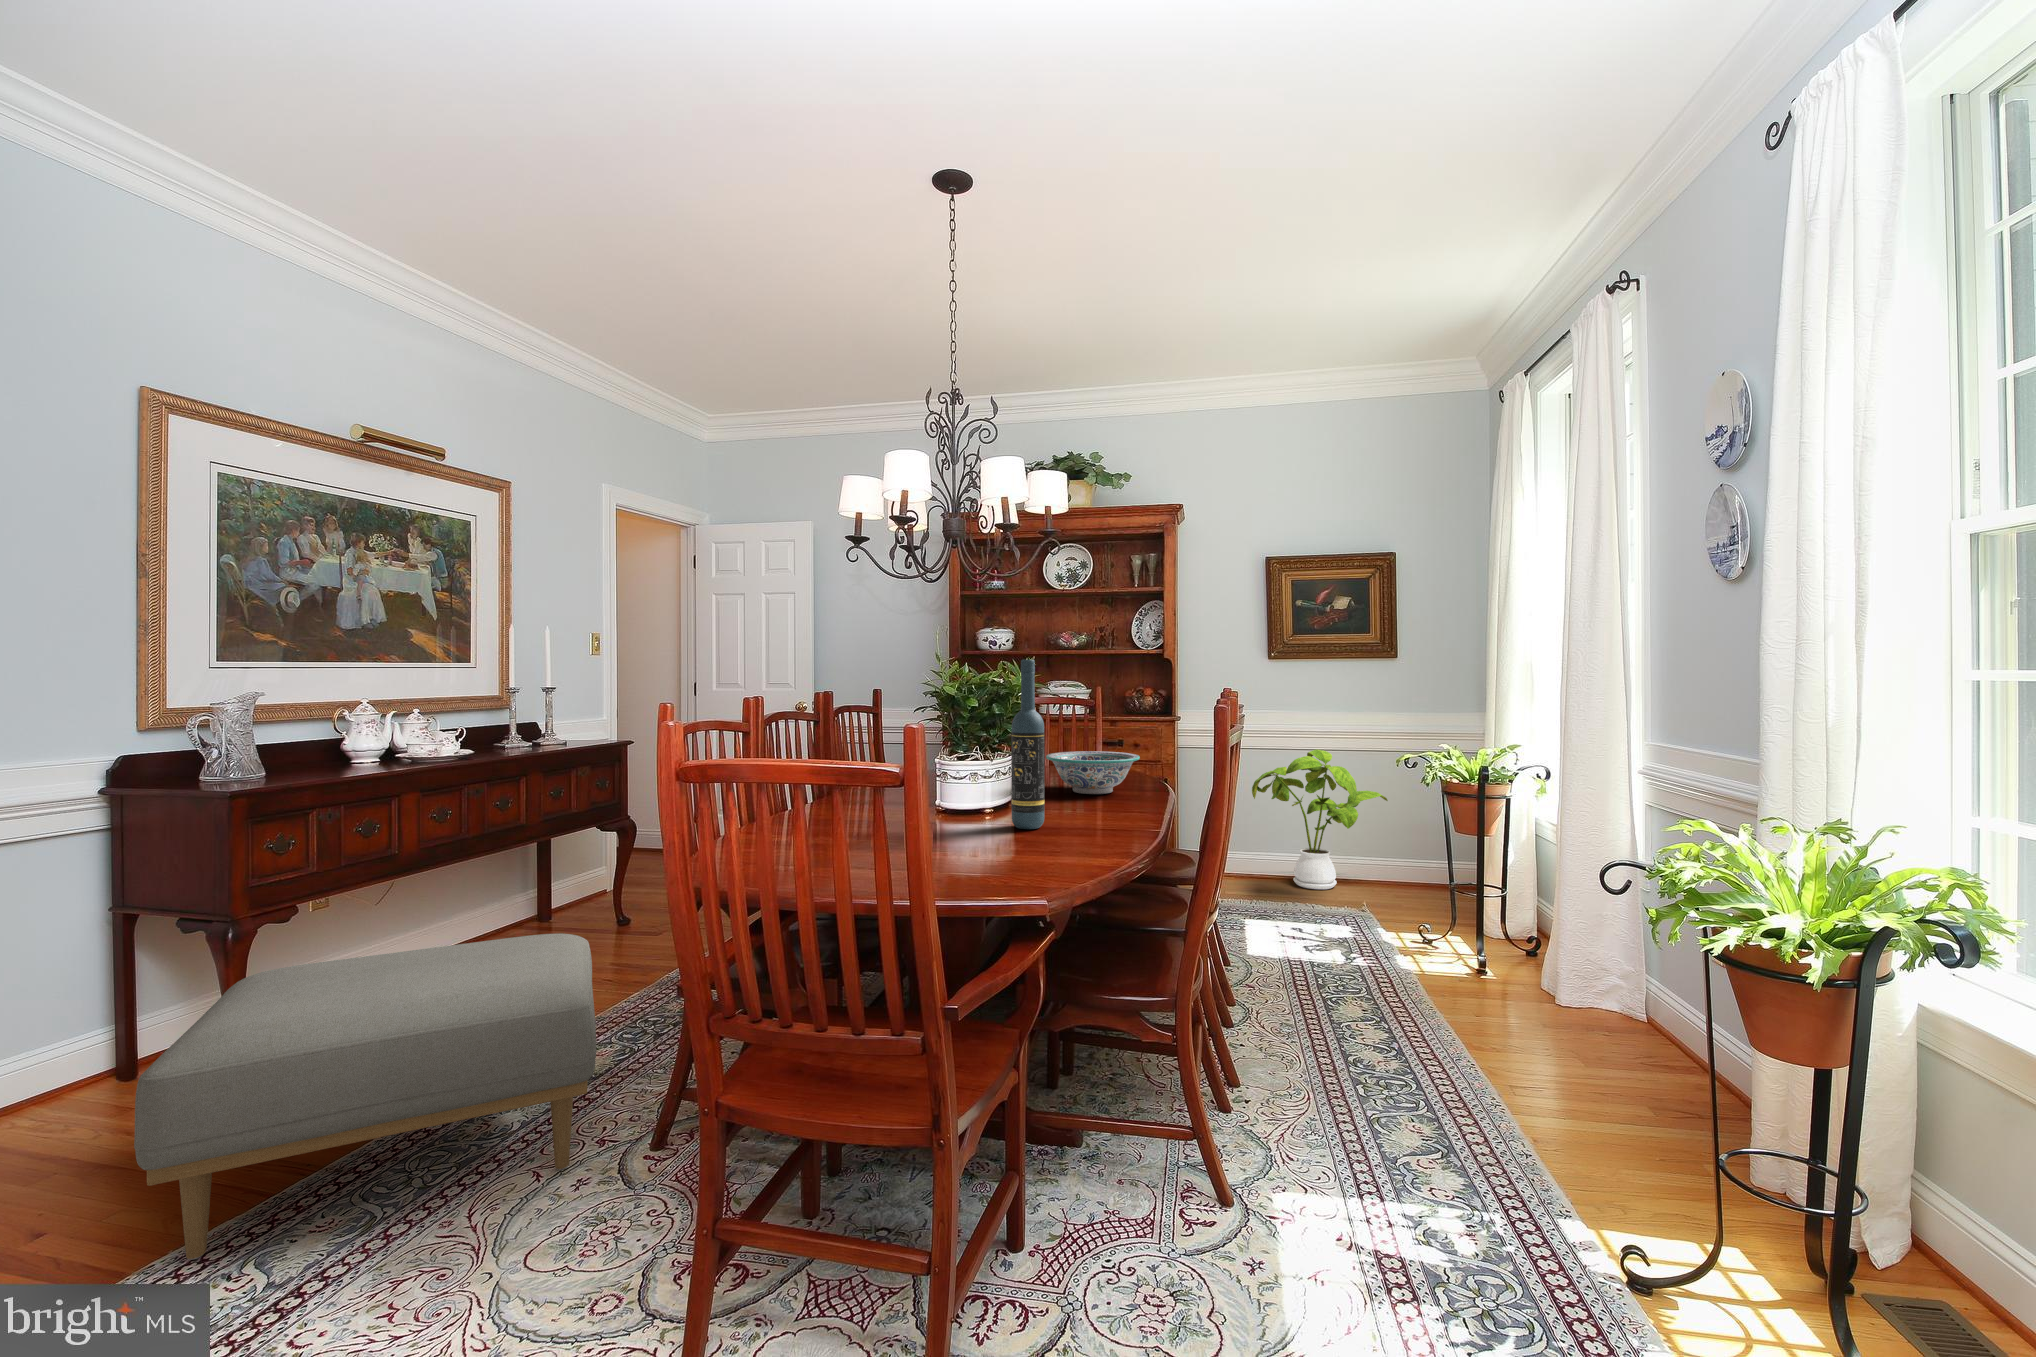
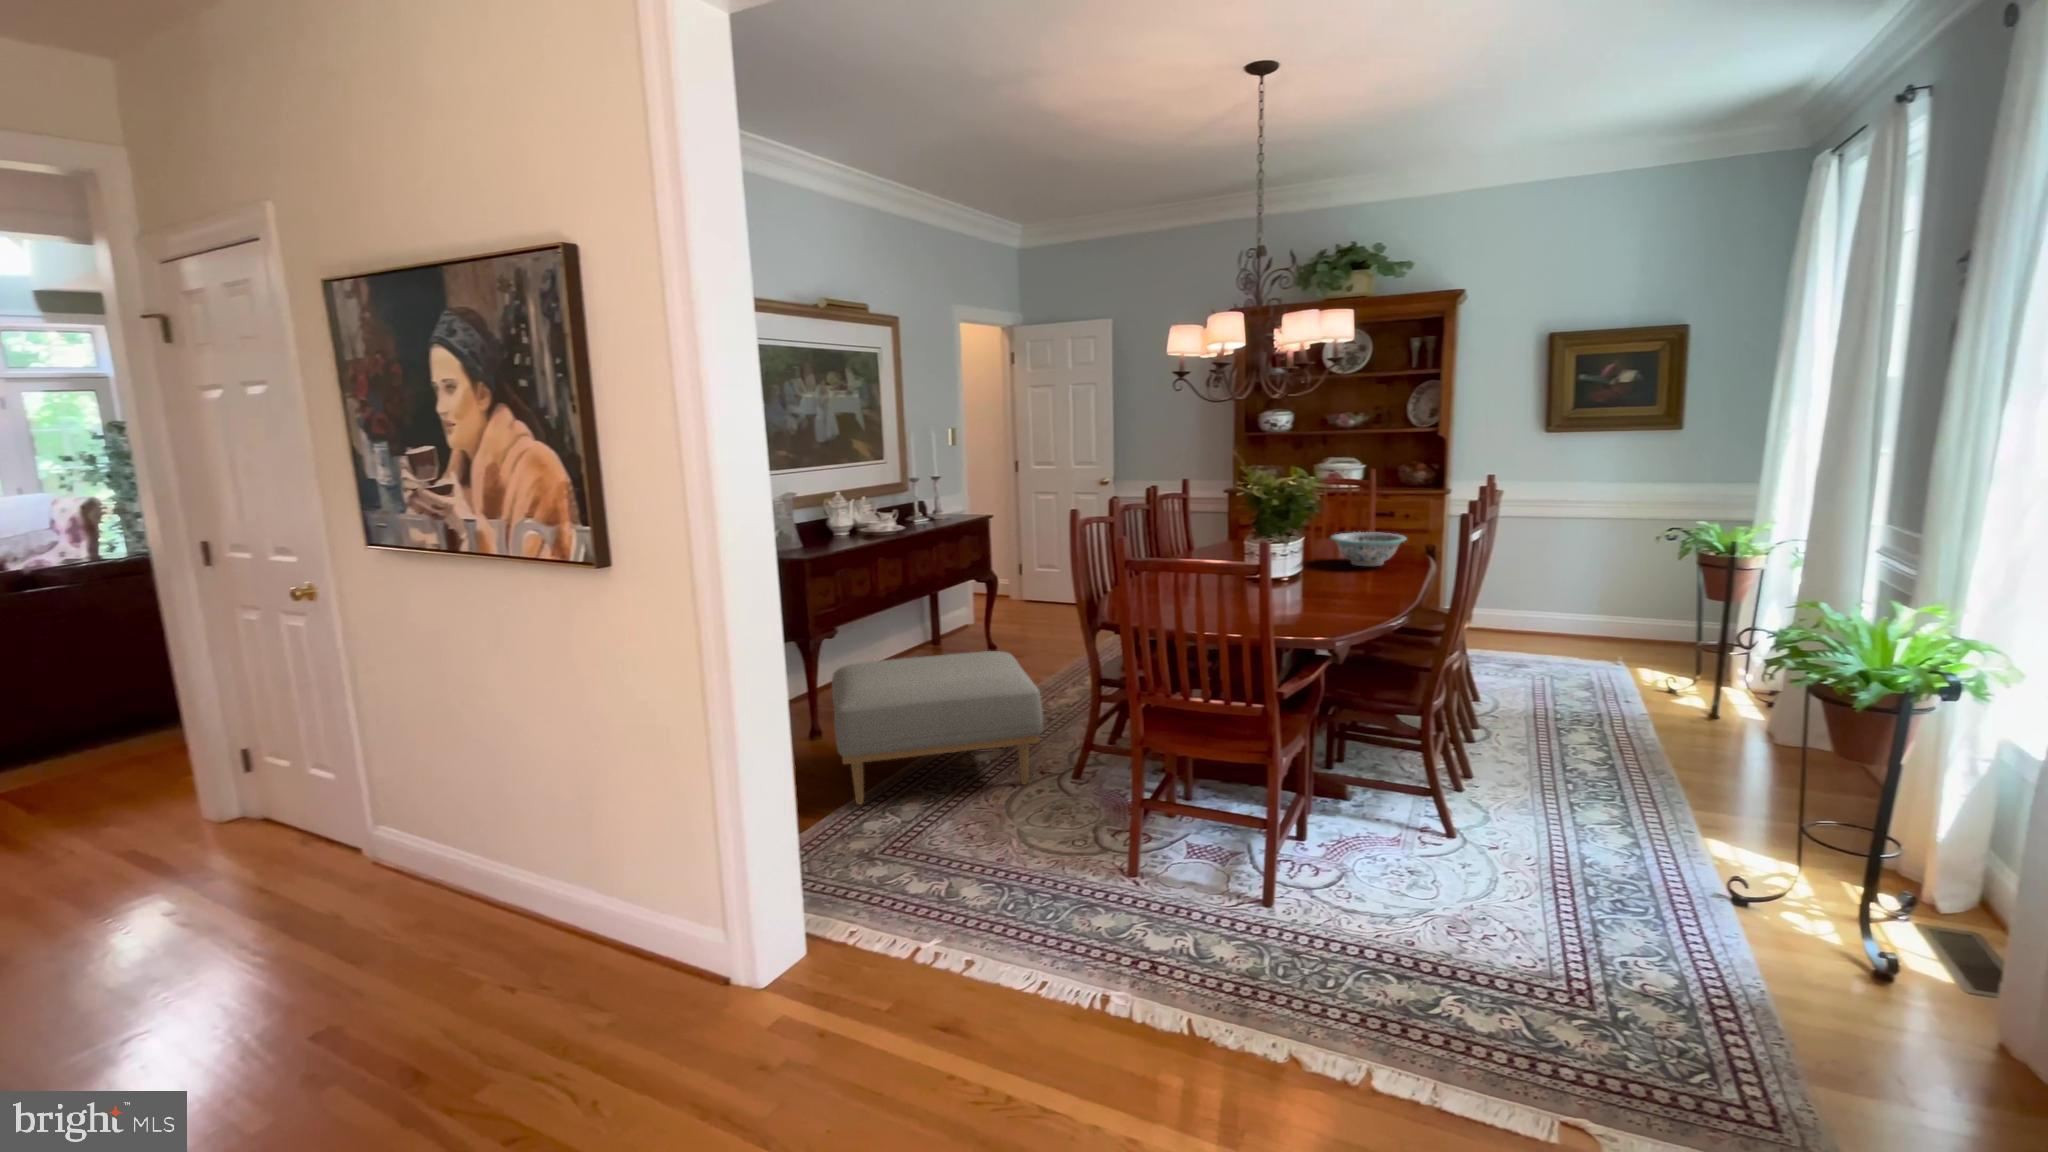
wine bottle: present [1011,660,1045,829] -> none [1307,476,1333,593]
house plant: present [1252,750,1388,889] -> none [1522,521,1663,648]

